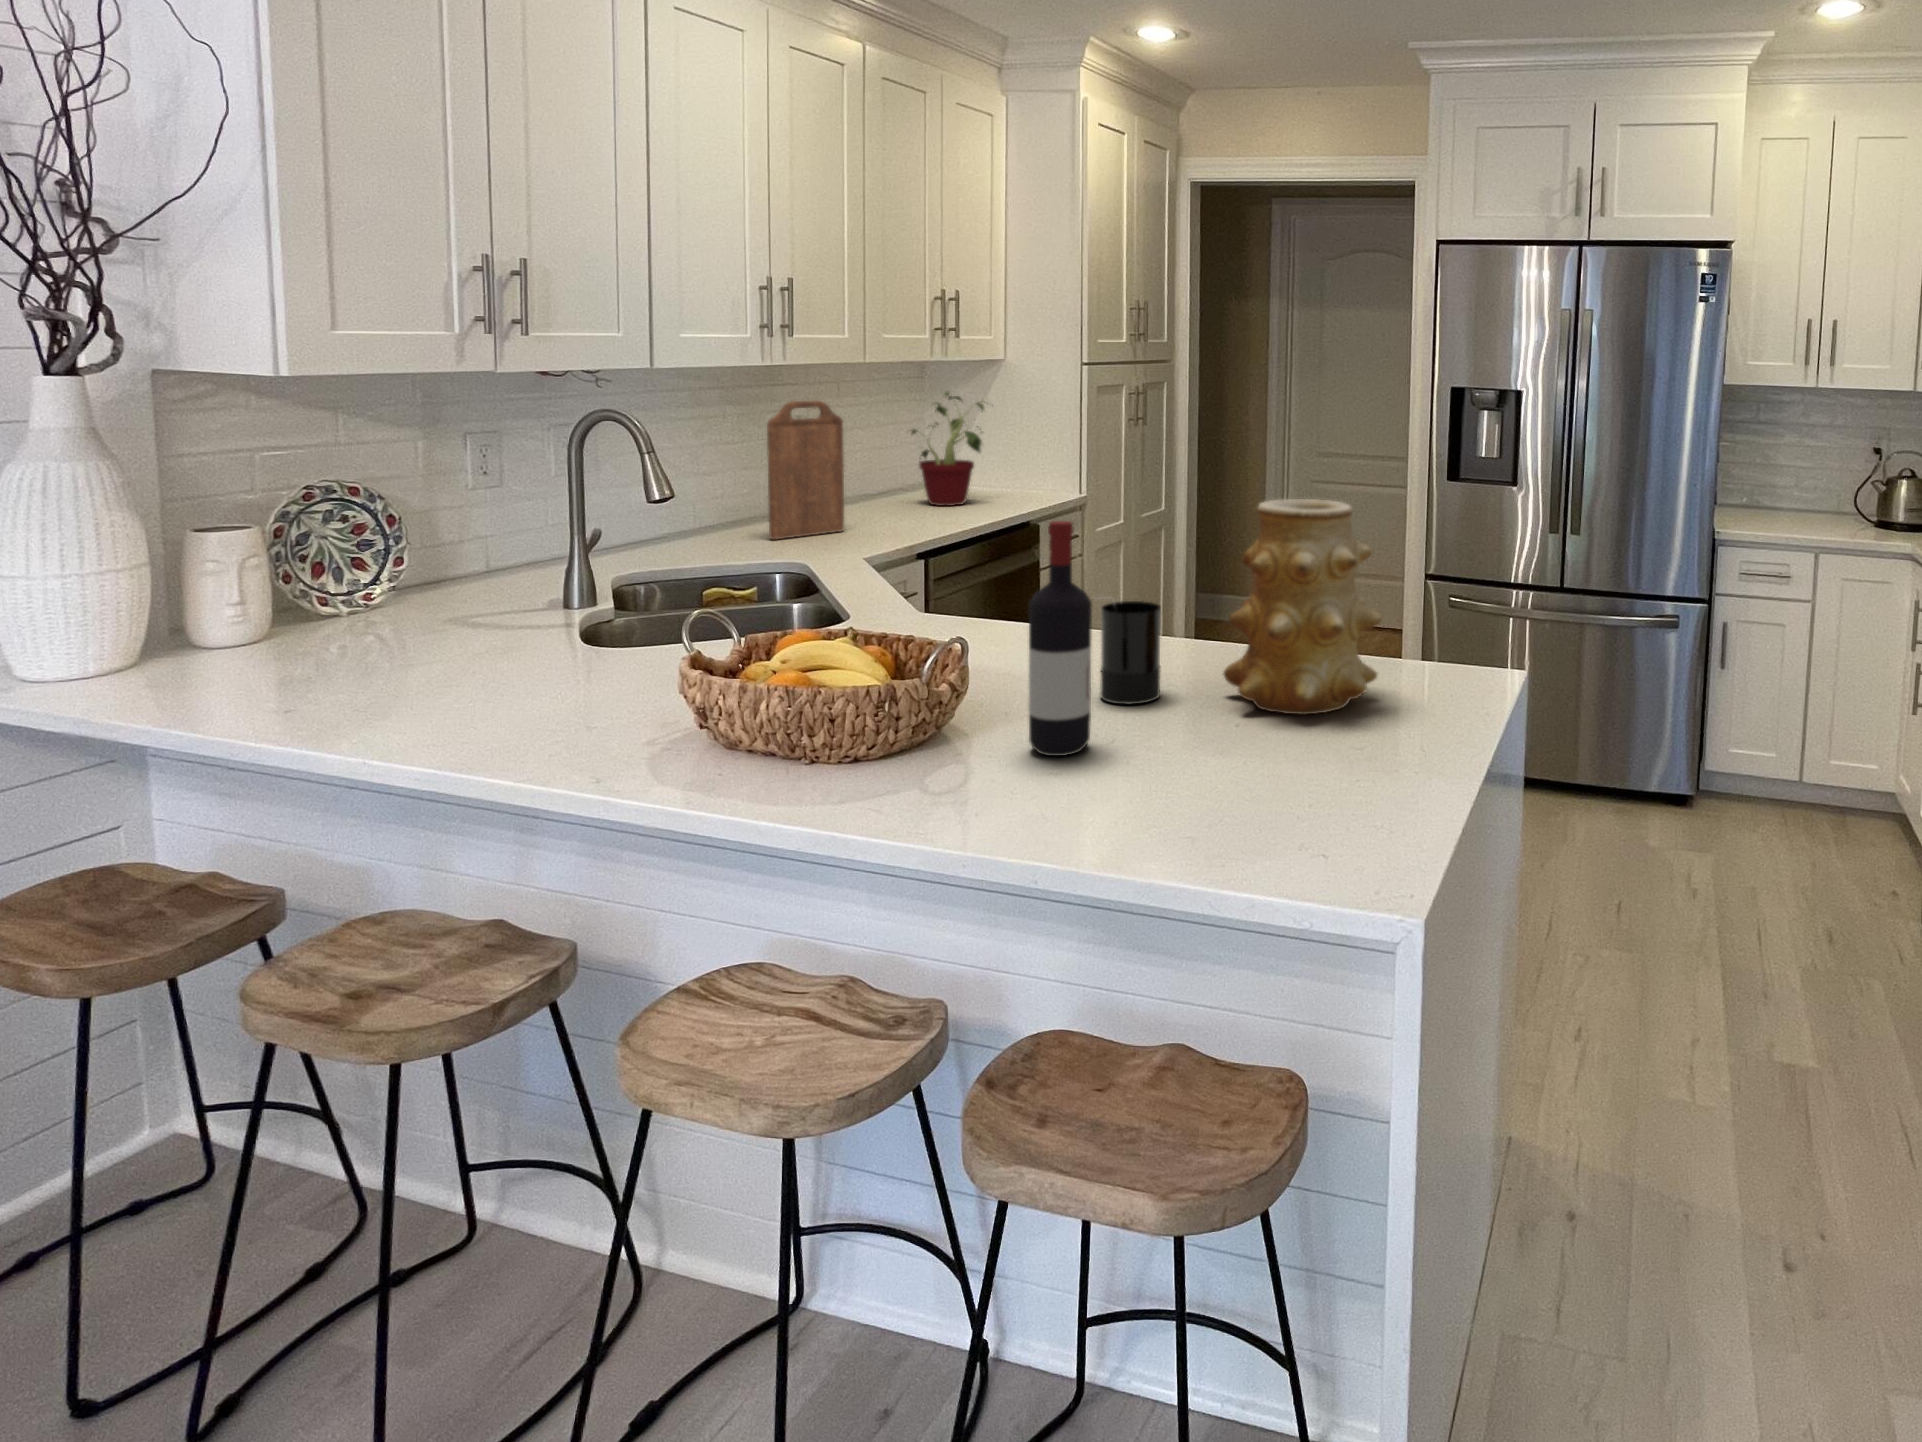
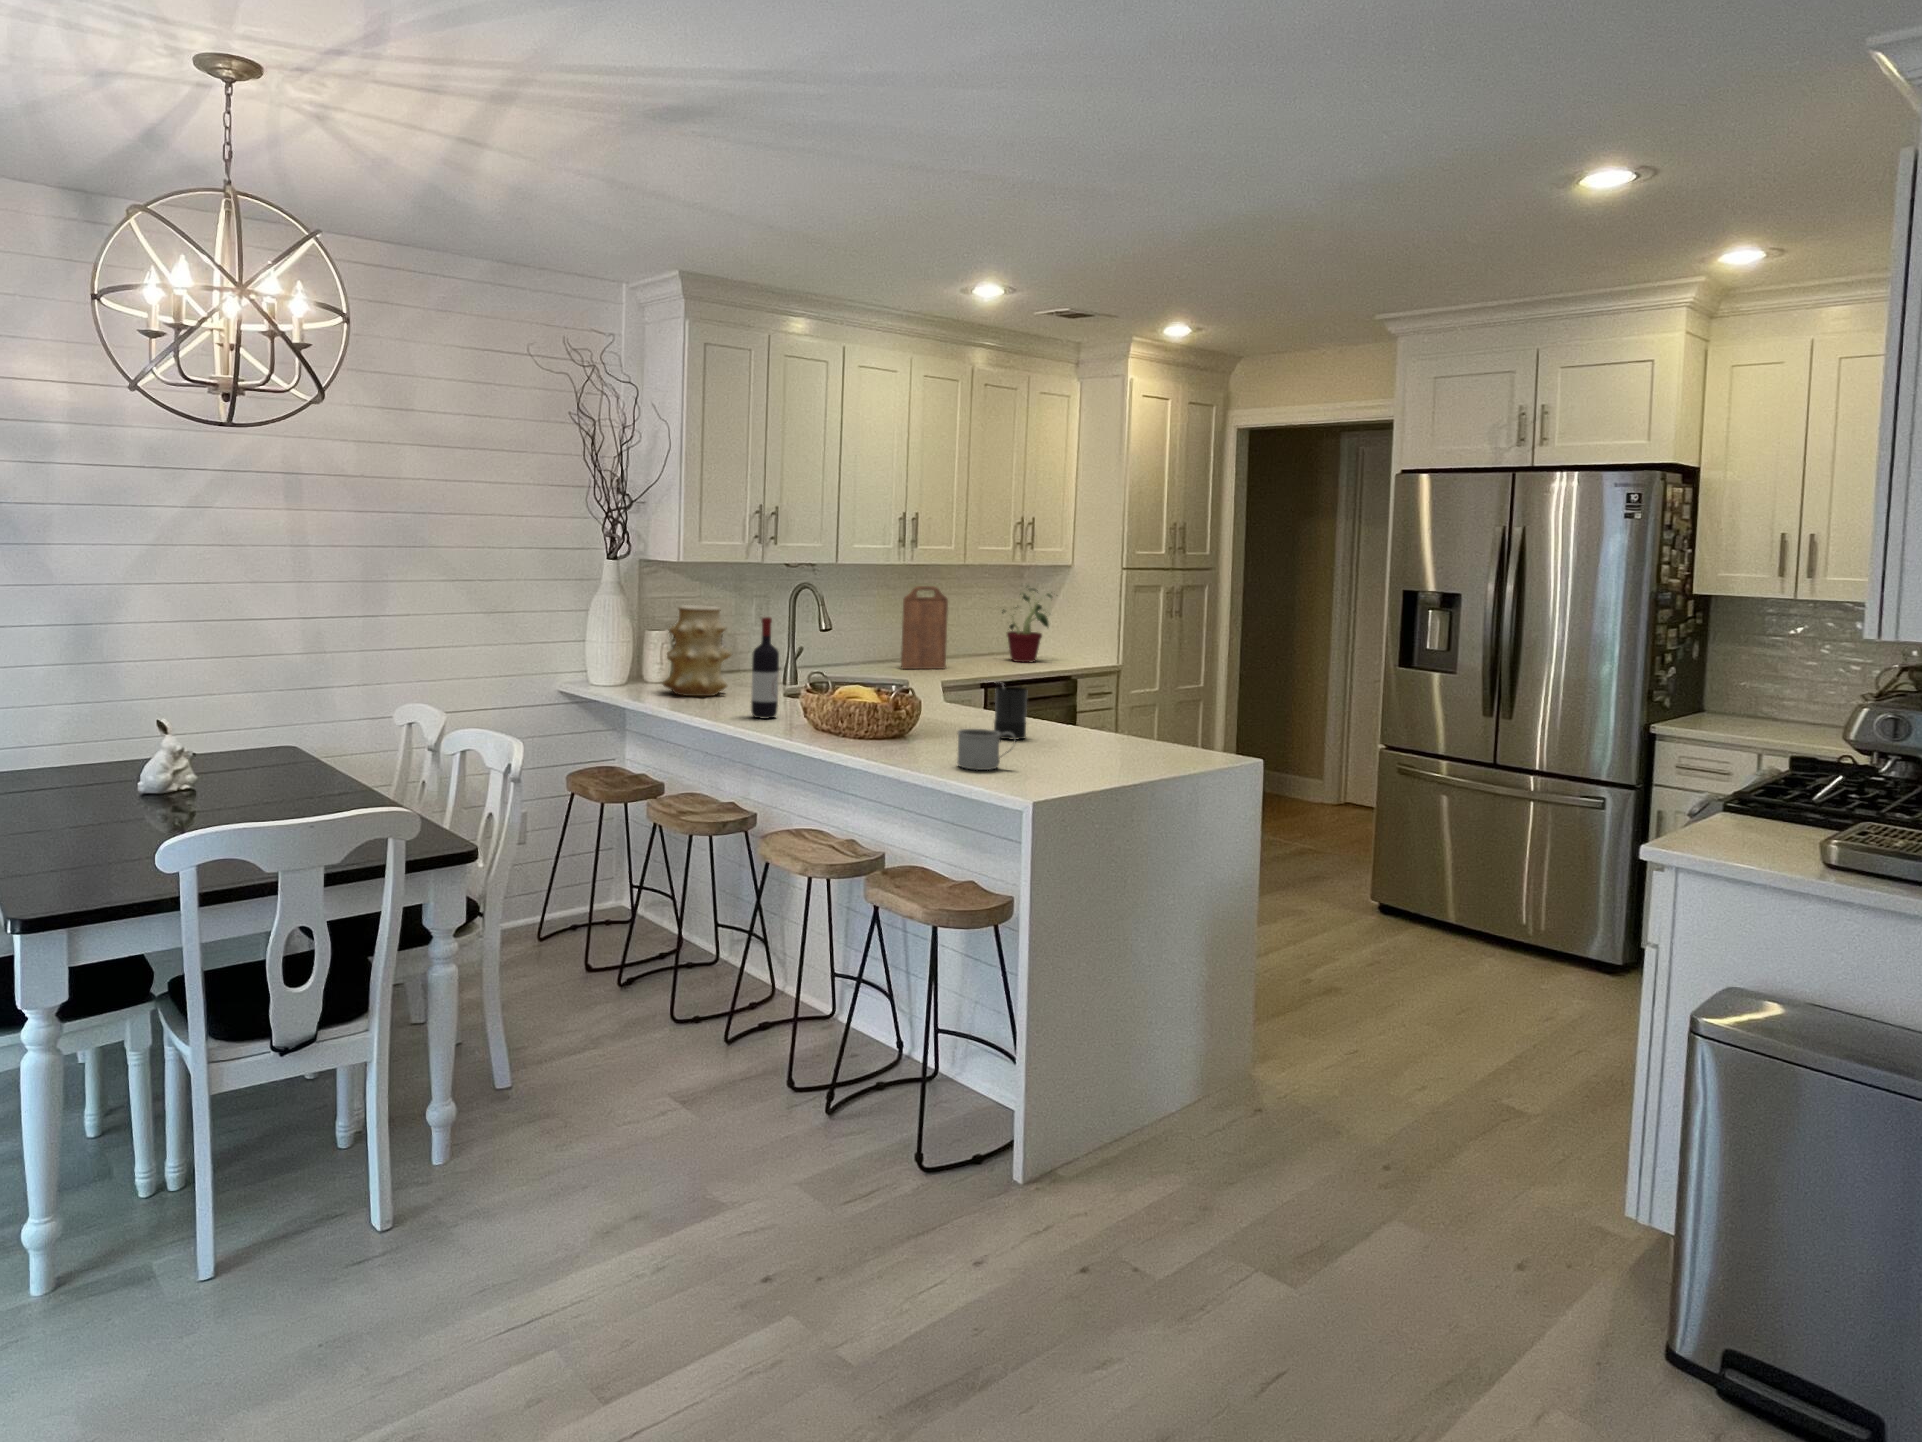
vase: present [1223,499,1382,715] -> present [663,605,732,696]
wine bottle: present [1029,521,1092,756] -> present [751,617,779,718]
mug: none [1138,729,1260,831] -> present [957,729,1016,770]

